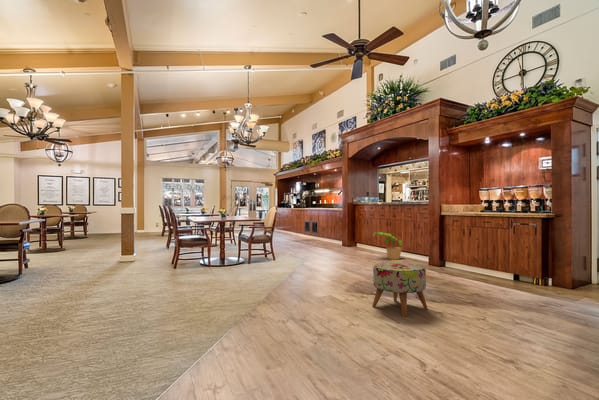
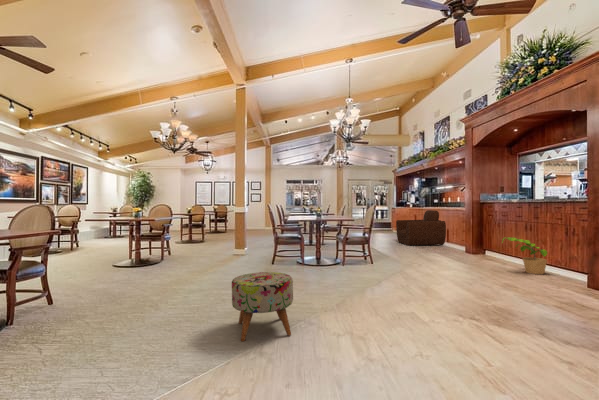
armchair: none [282,211,325,244] -> present [396,210,446,246]
ottoman: present [372,262,427,317] -> present [232,272,293,341]

